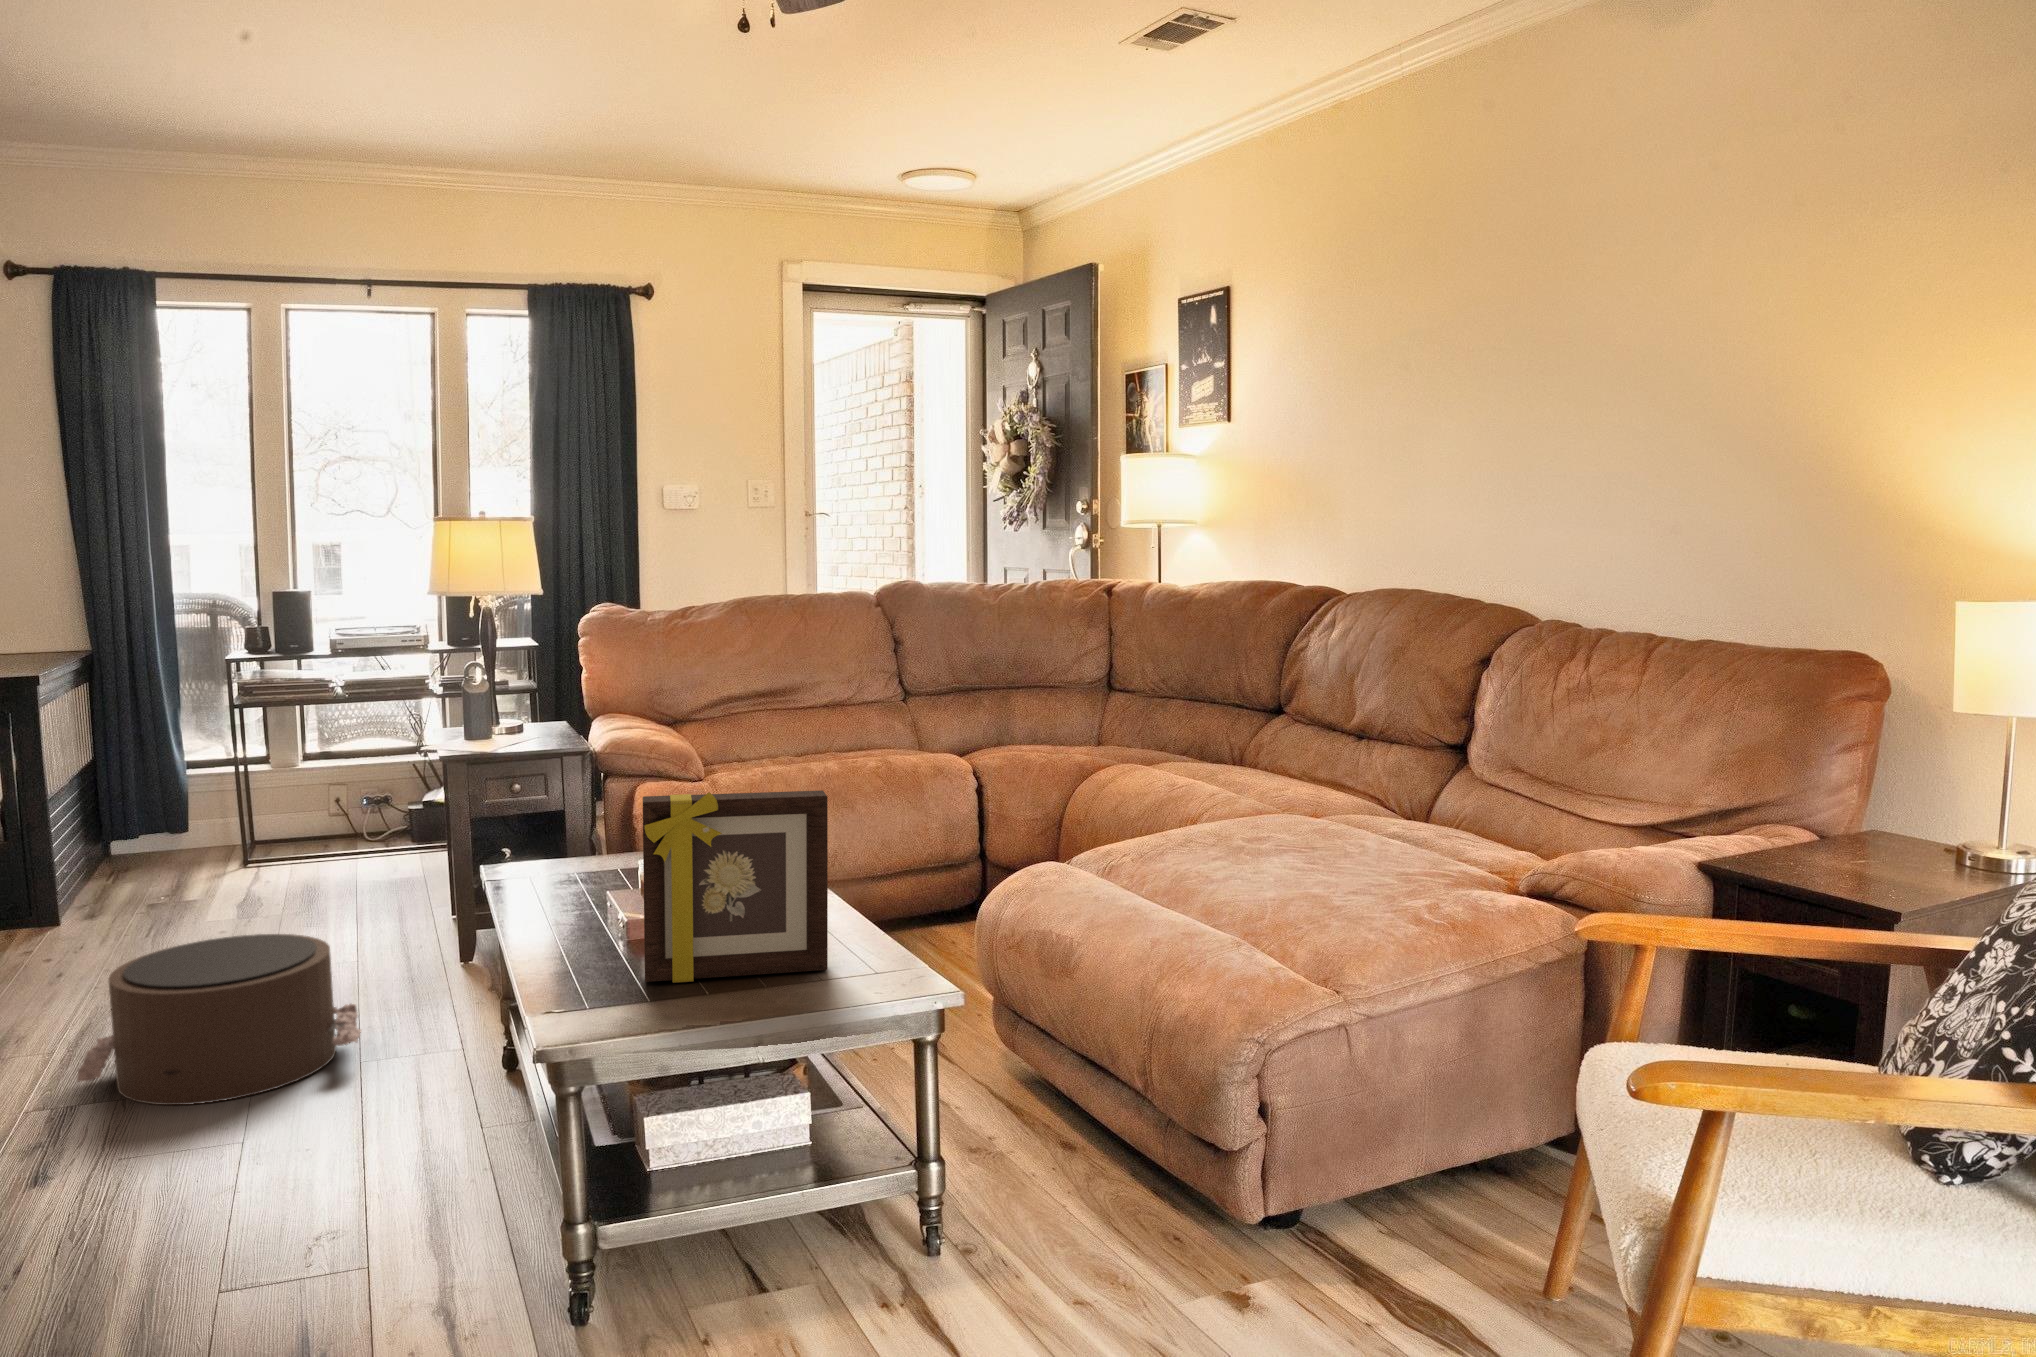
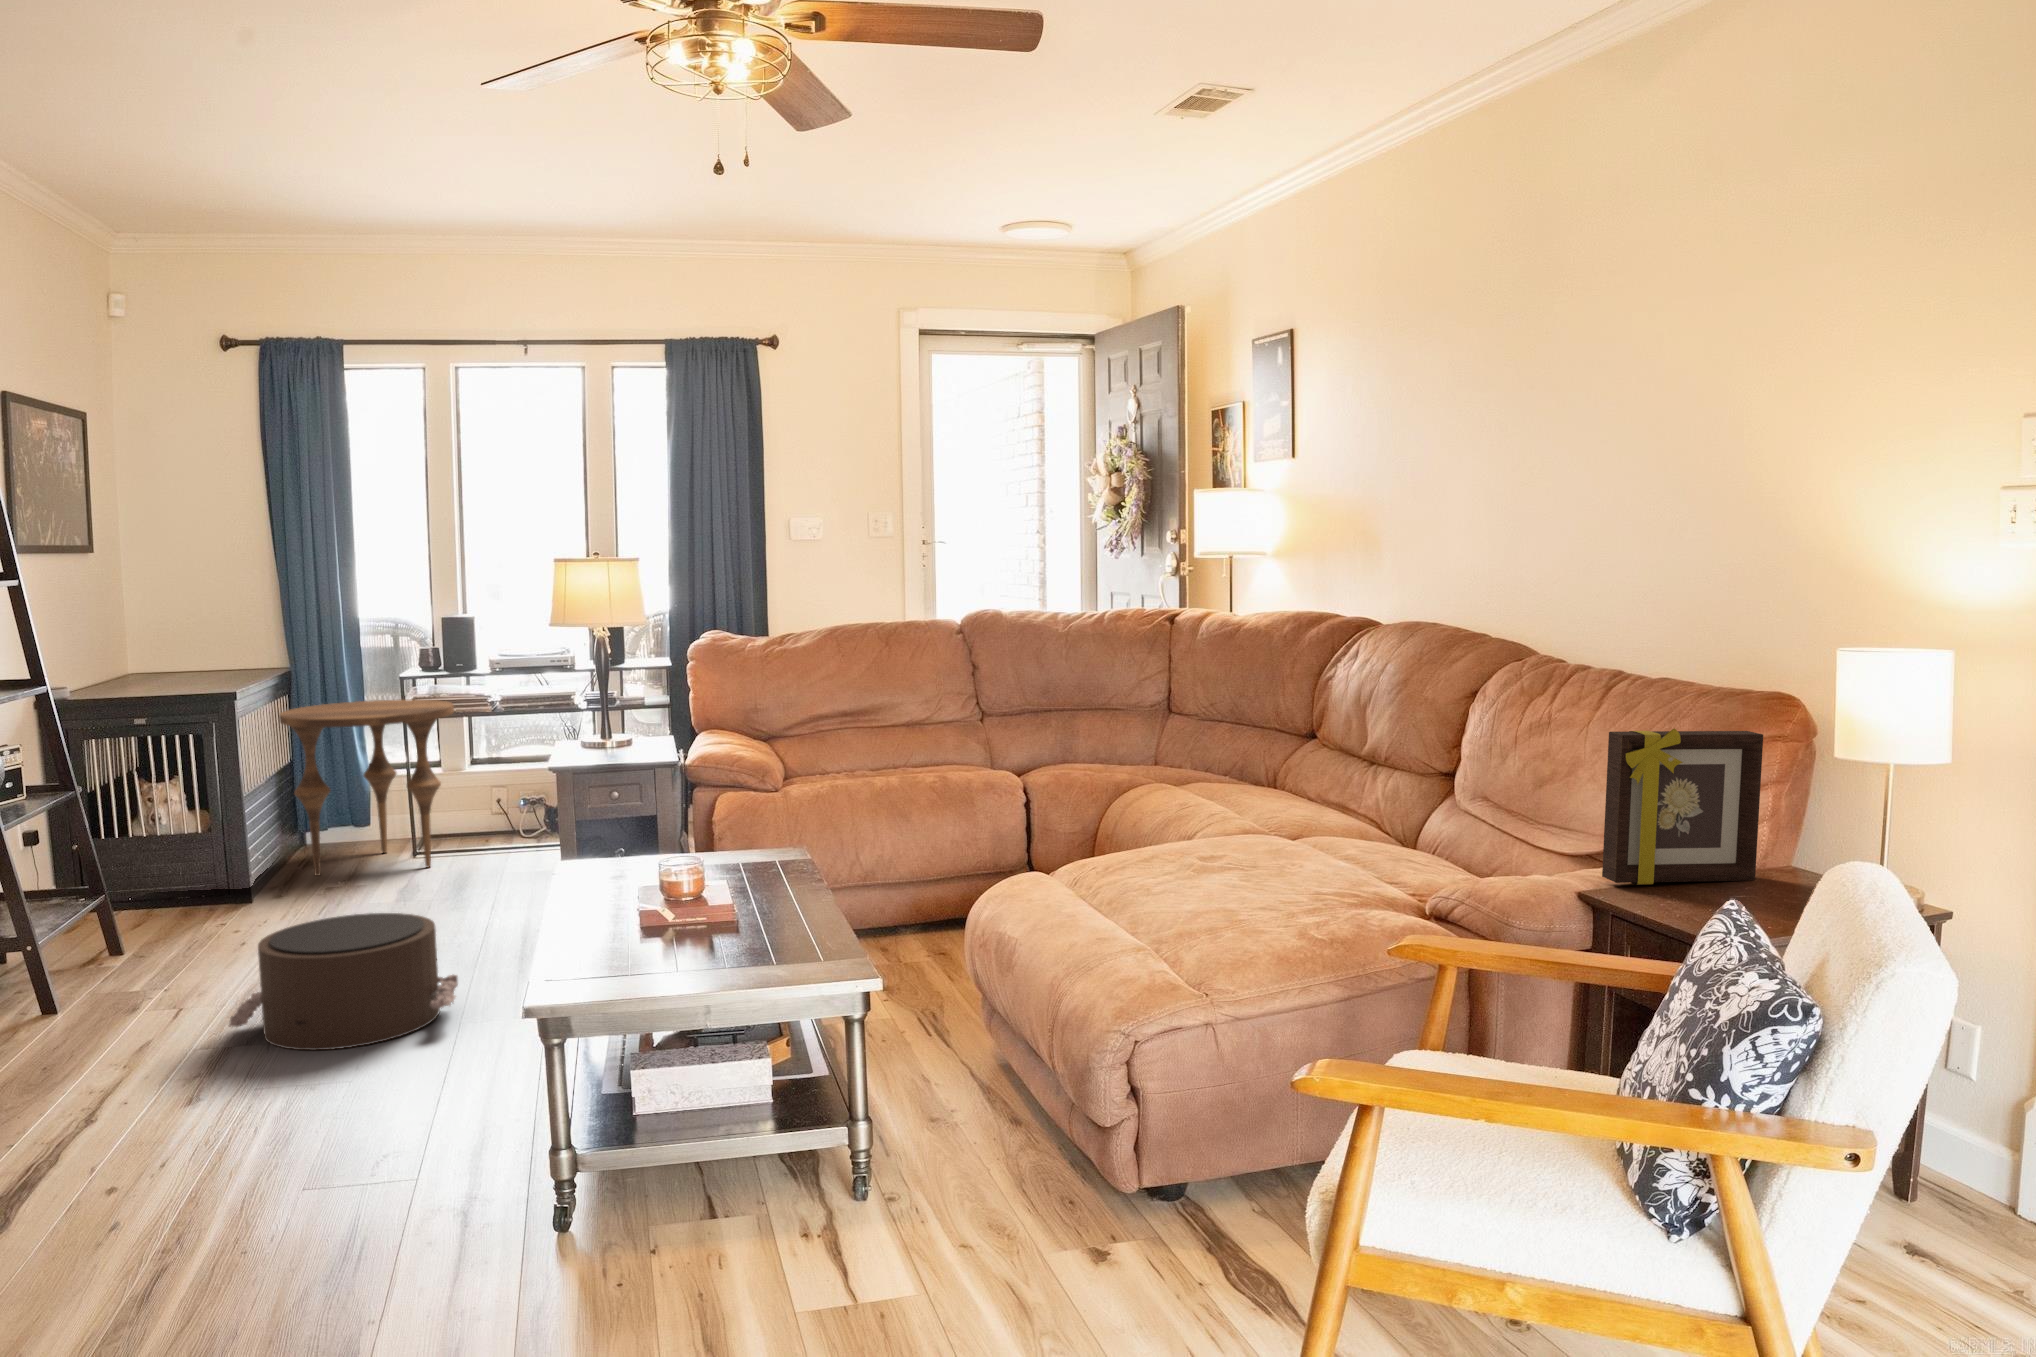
side table: none [82,686,295,892] -> present [279,699,454,876]
picture frame: present [643,790,828,983] -> present [1602,728,1763,885]

